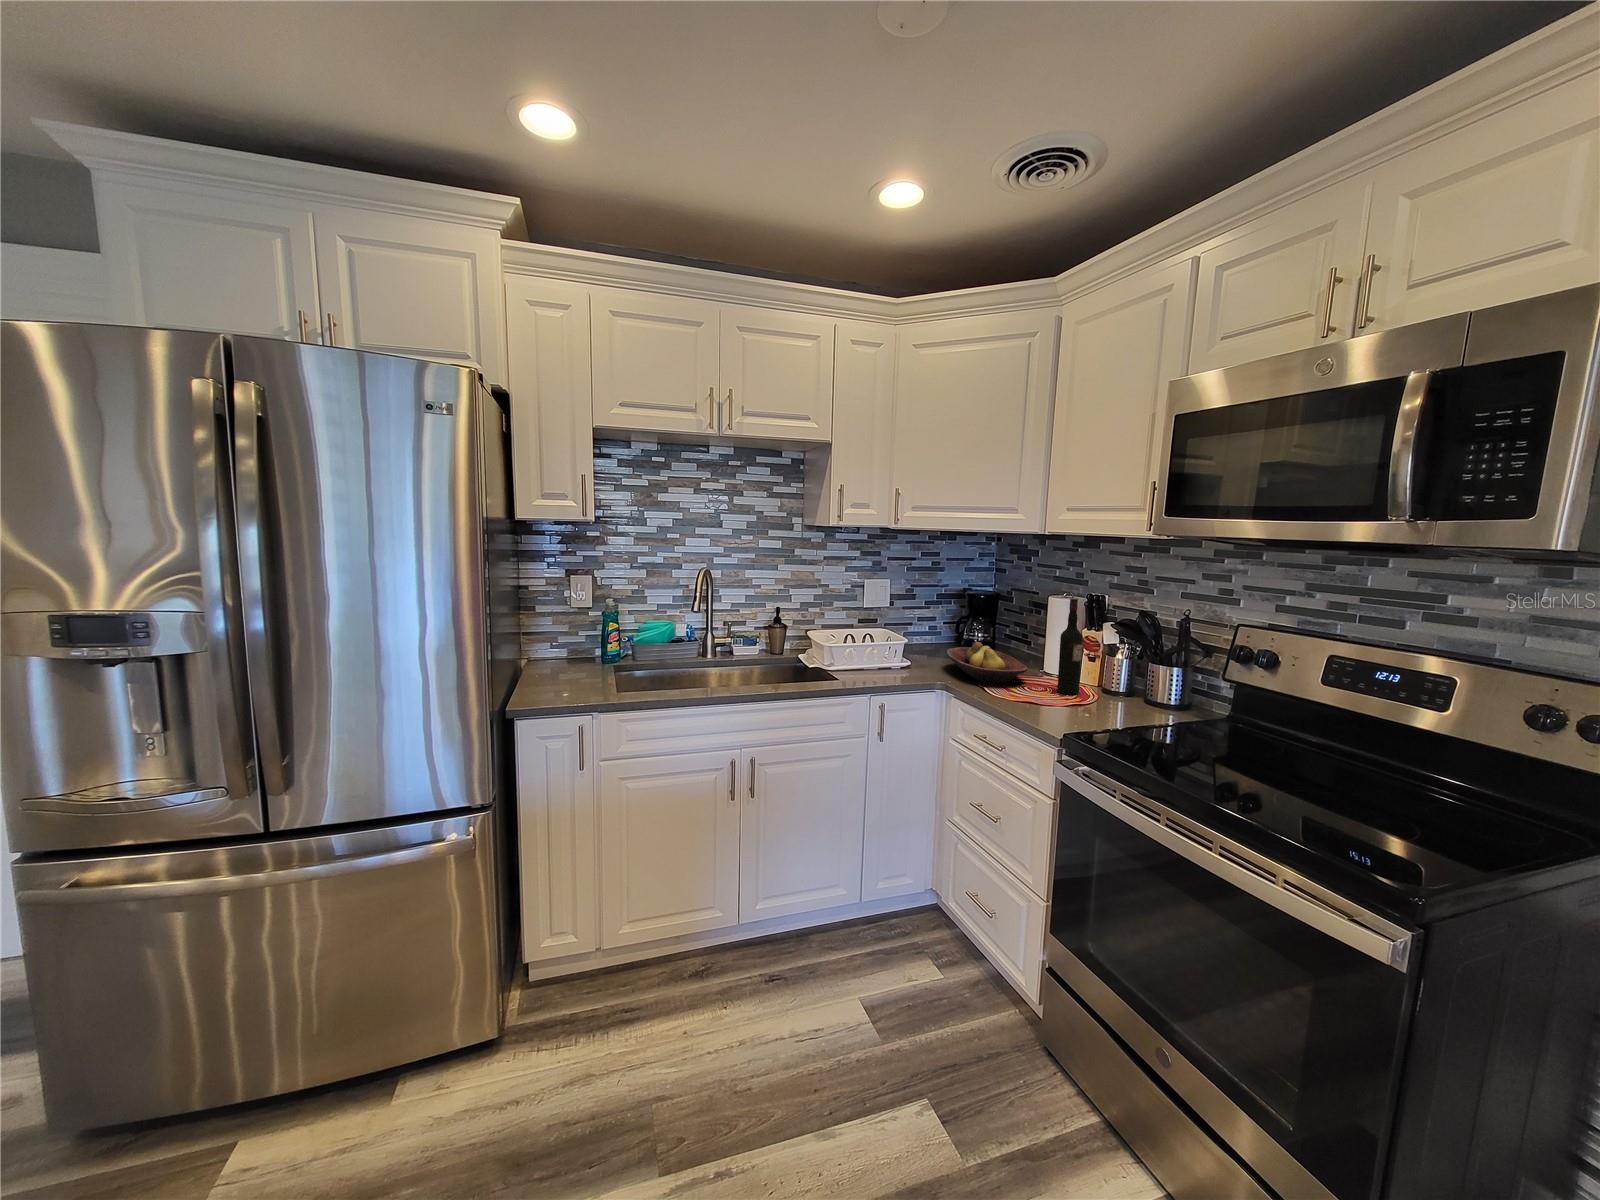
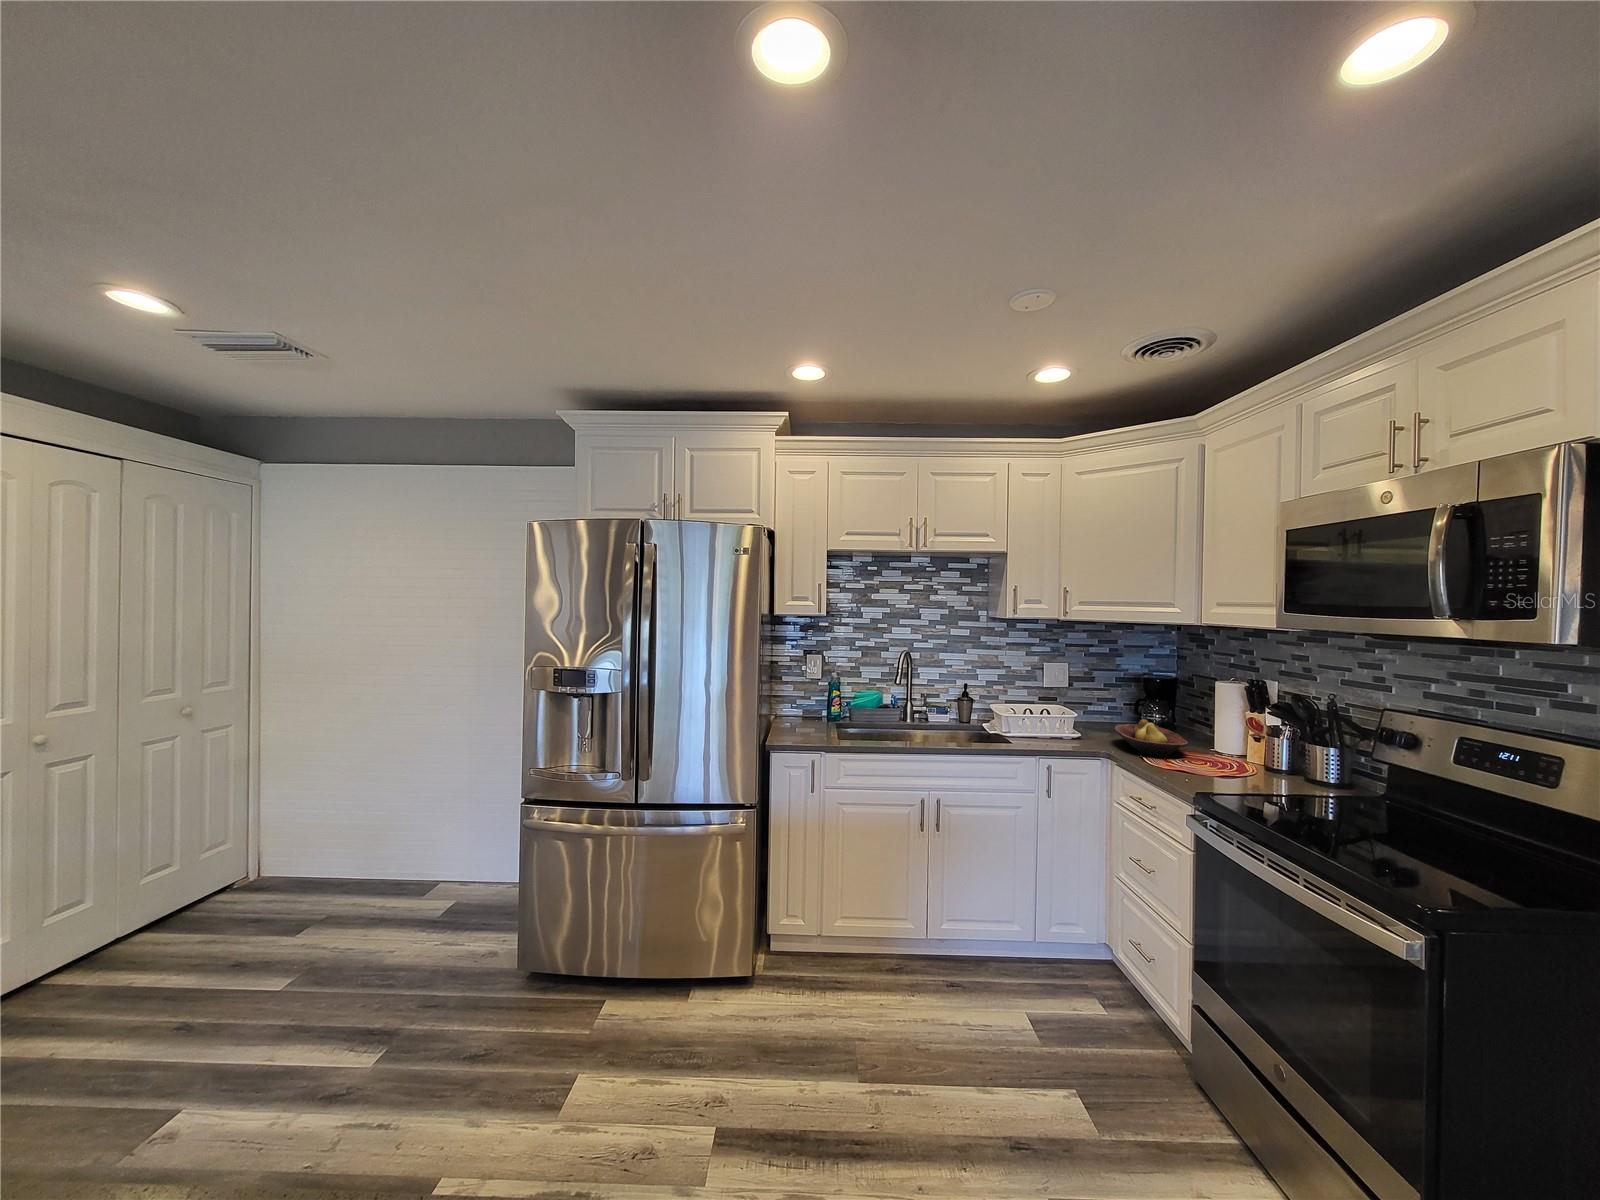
wine bottle: present [1057,598,1083,694] -> none [1214,682,1236,768]

